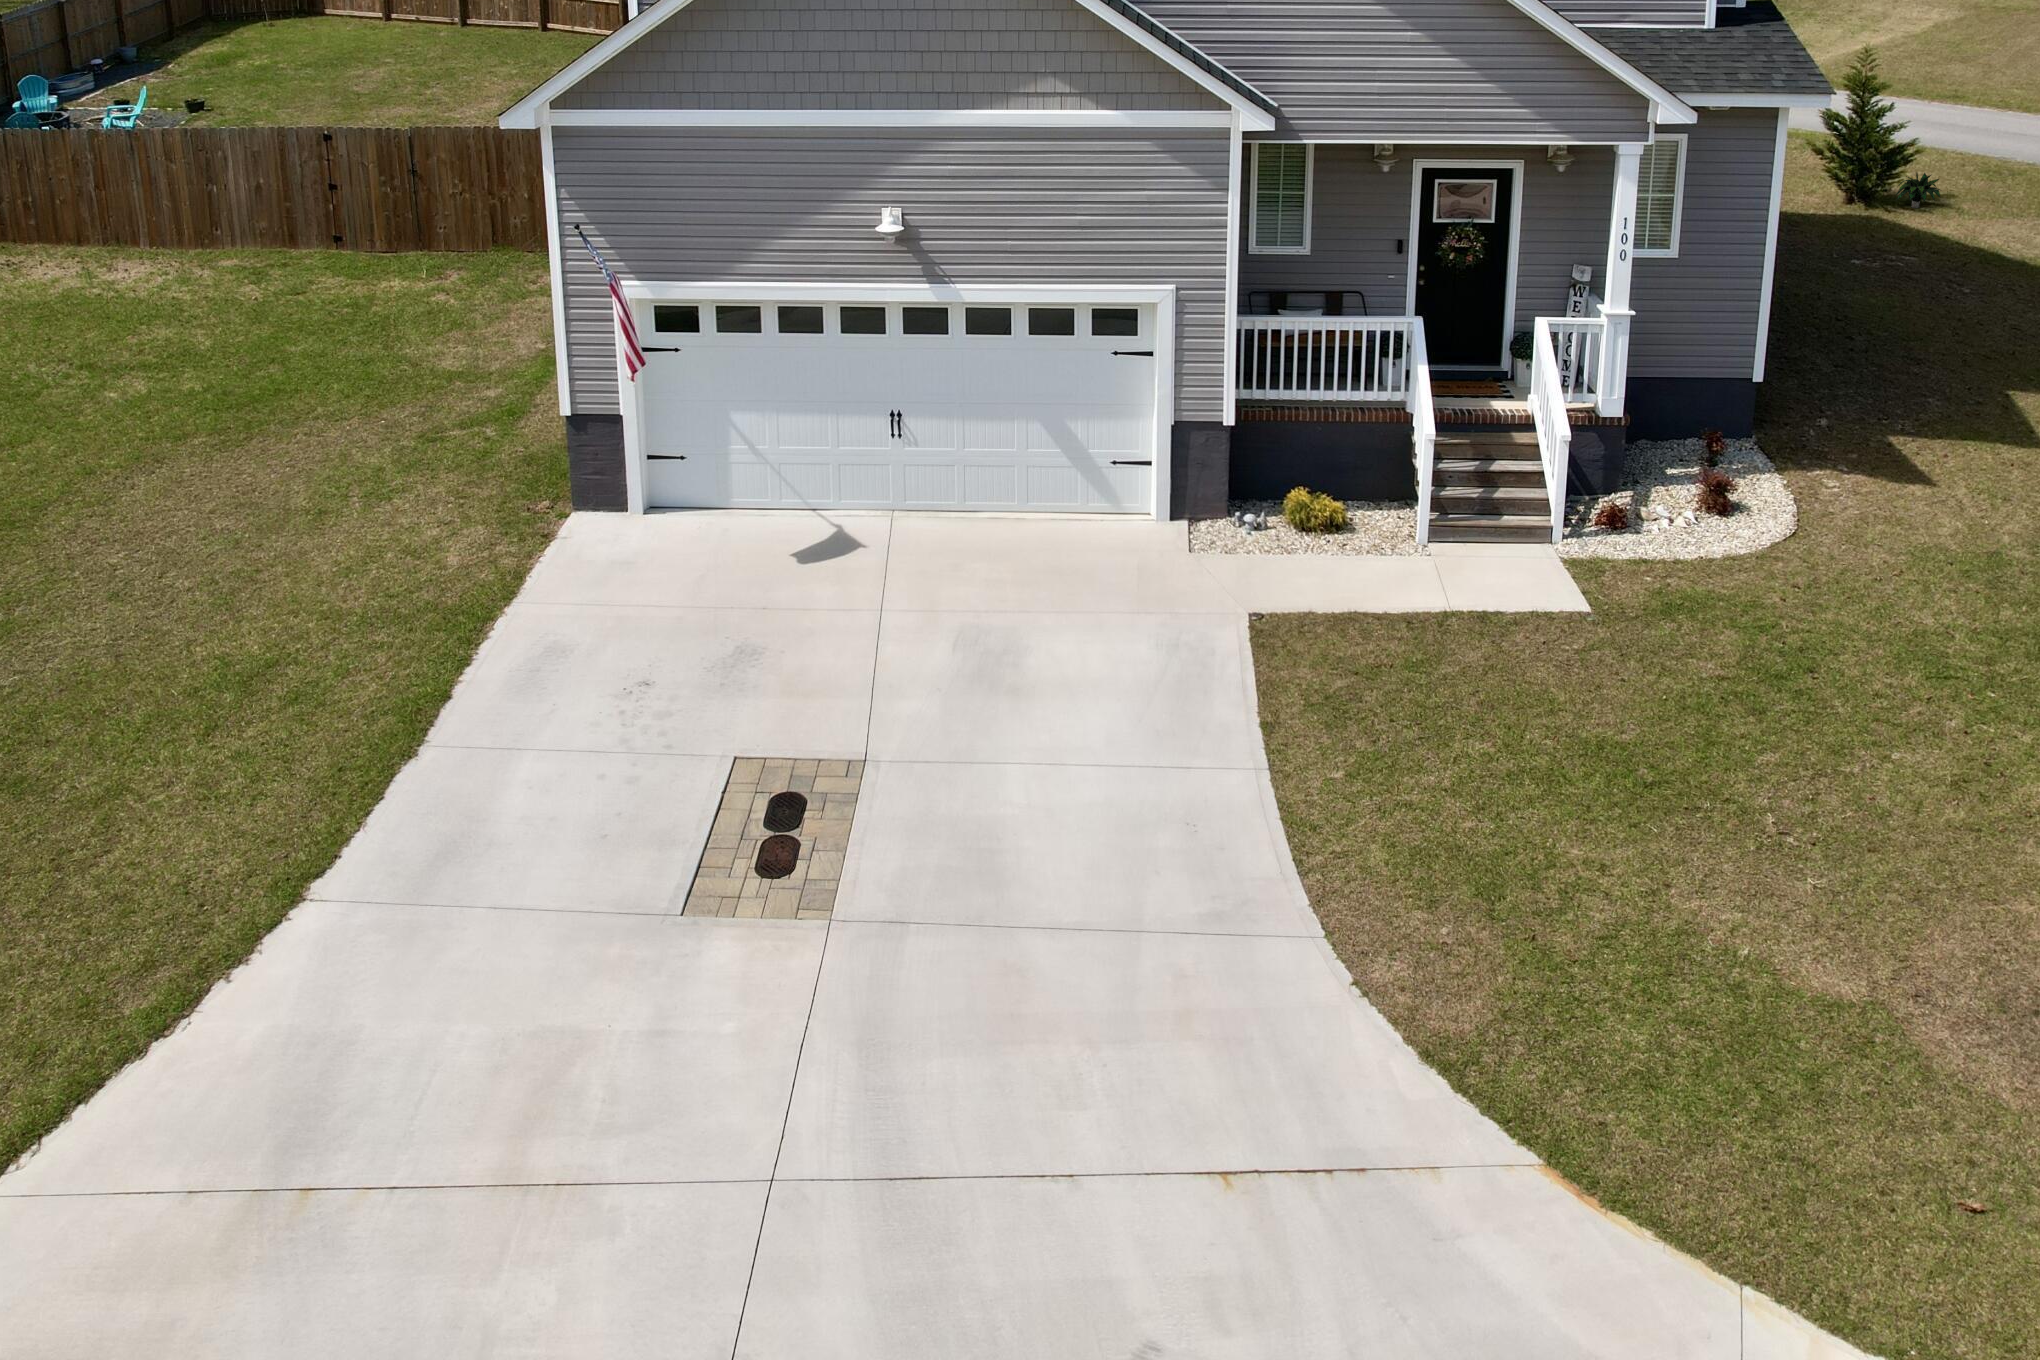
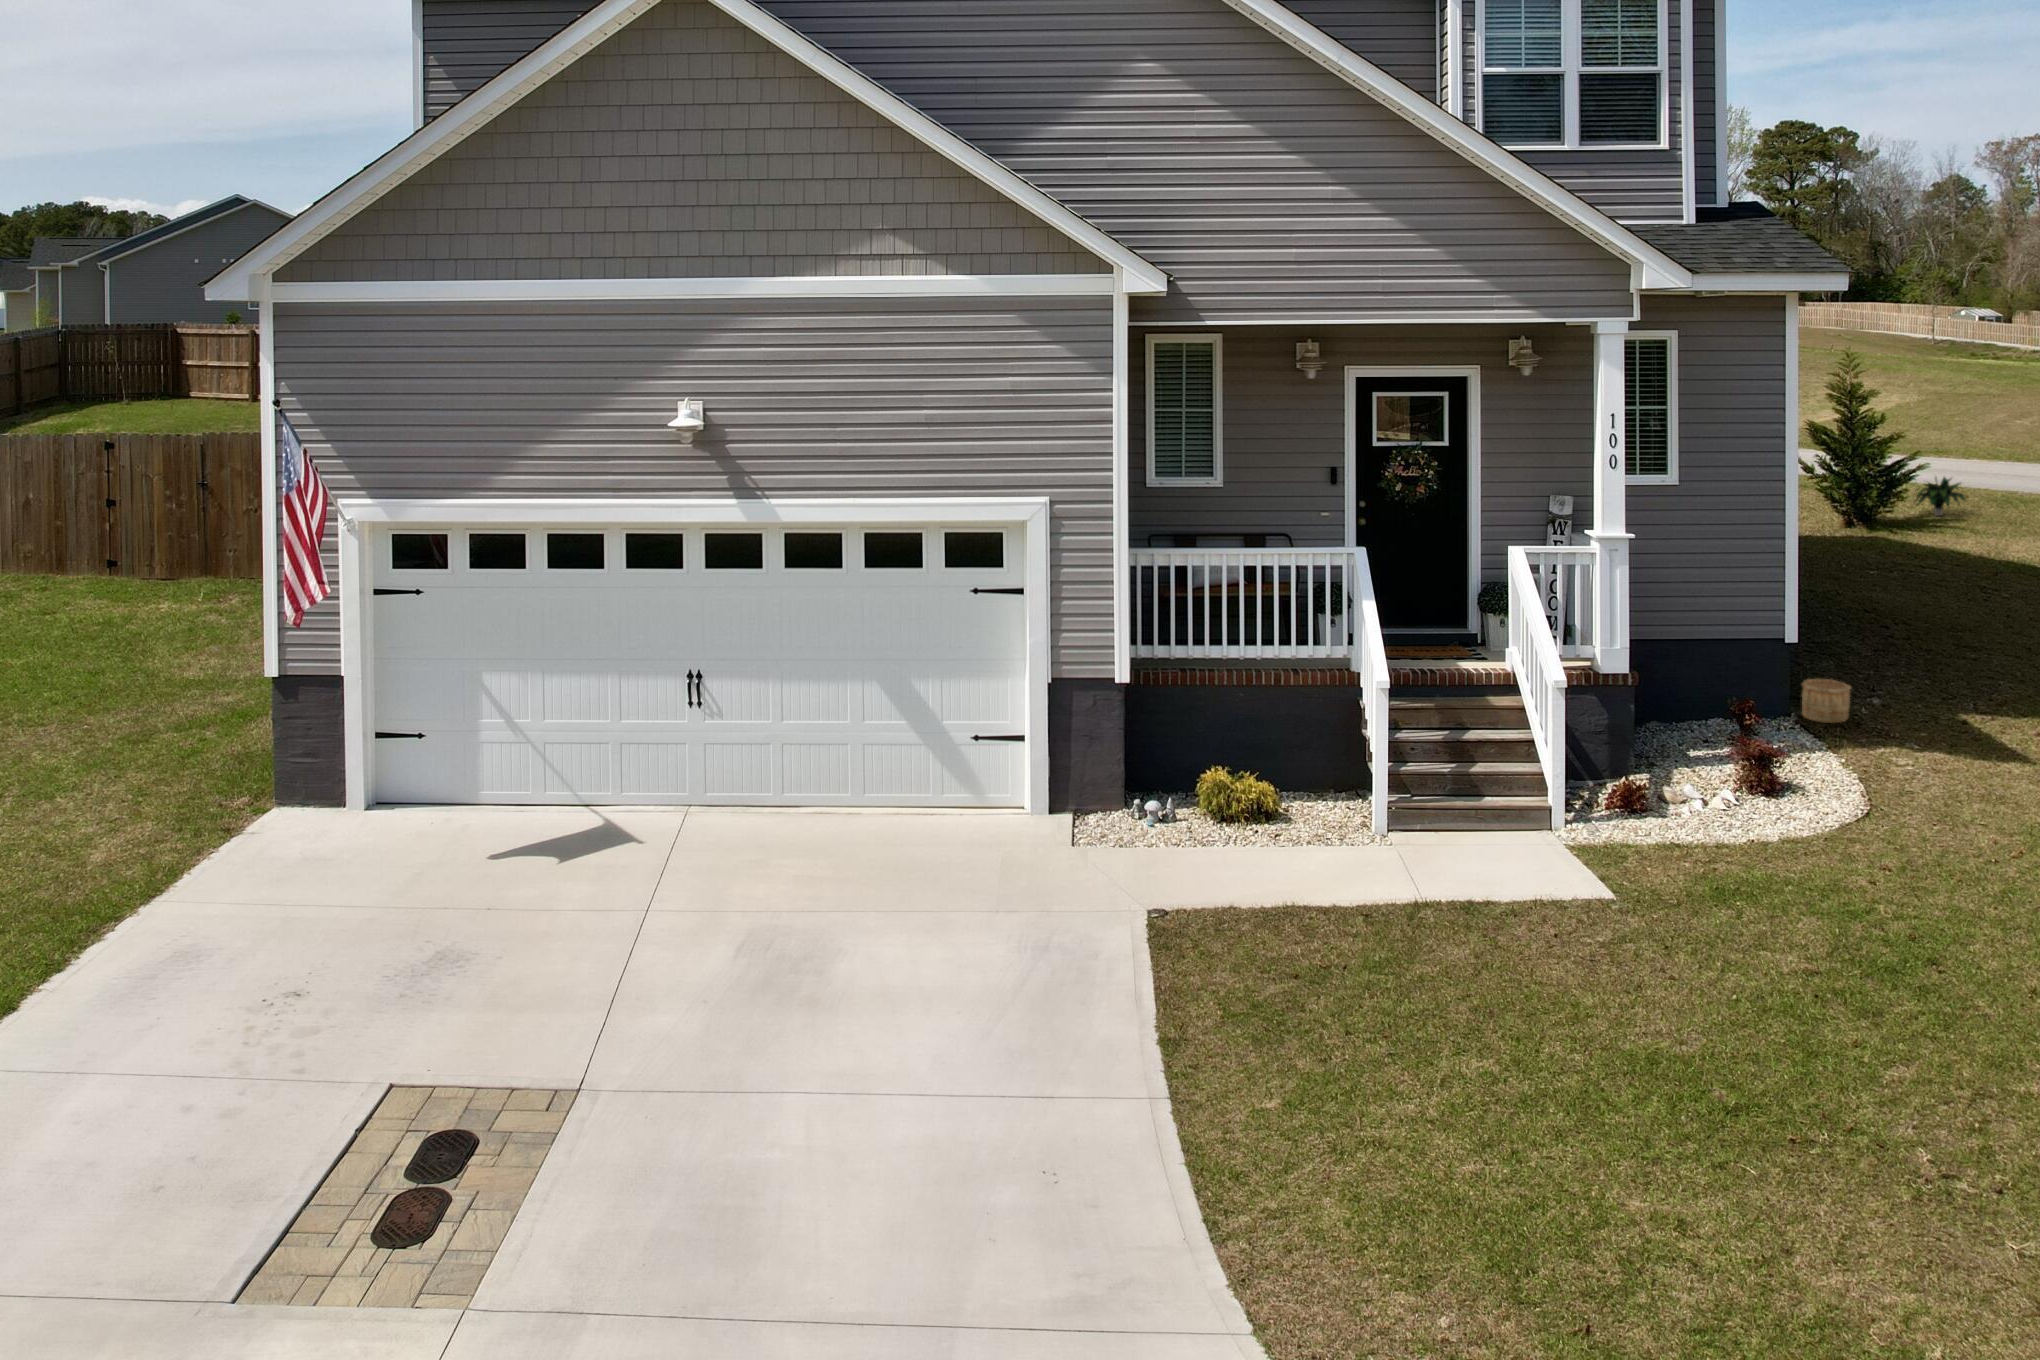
wooden bucket: none [1759,404,1800,441] -> present [1802,679,1851,723]

